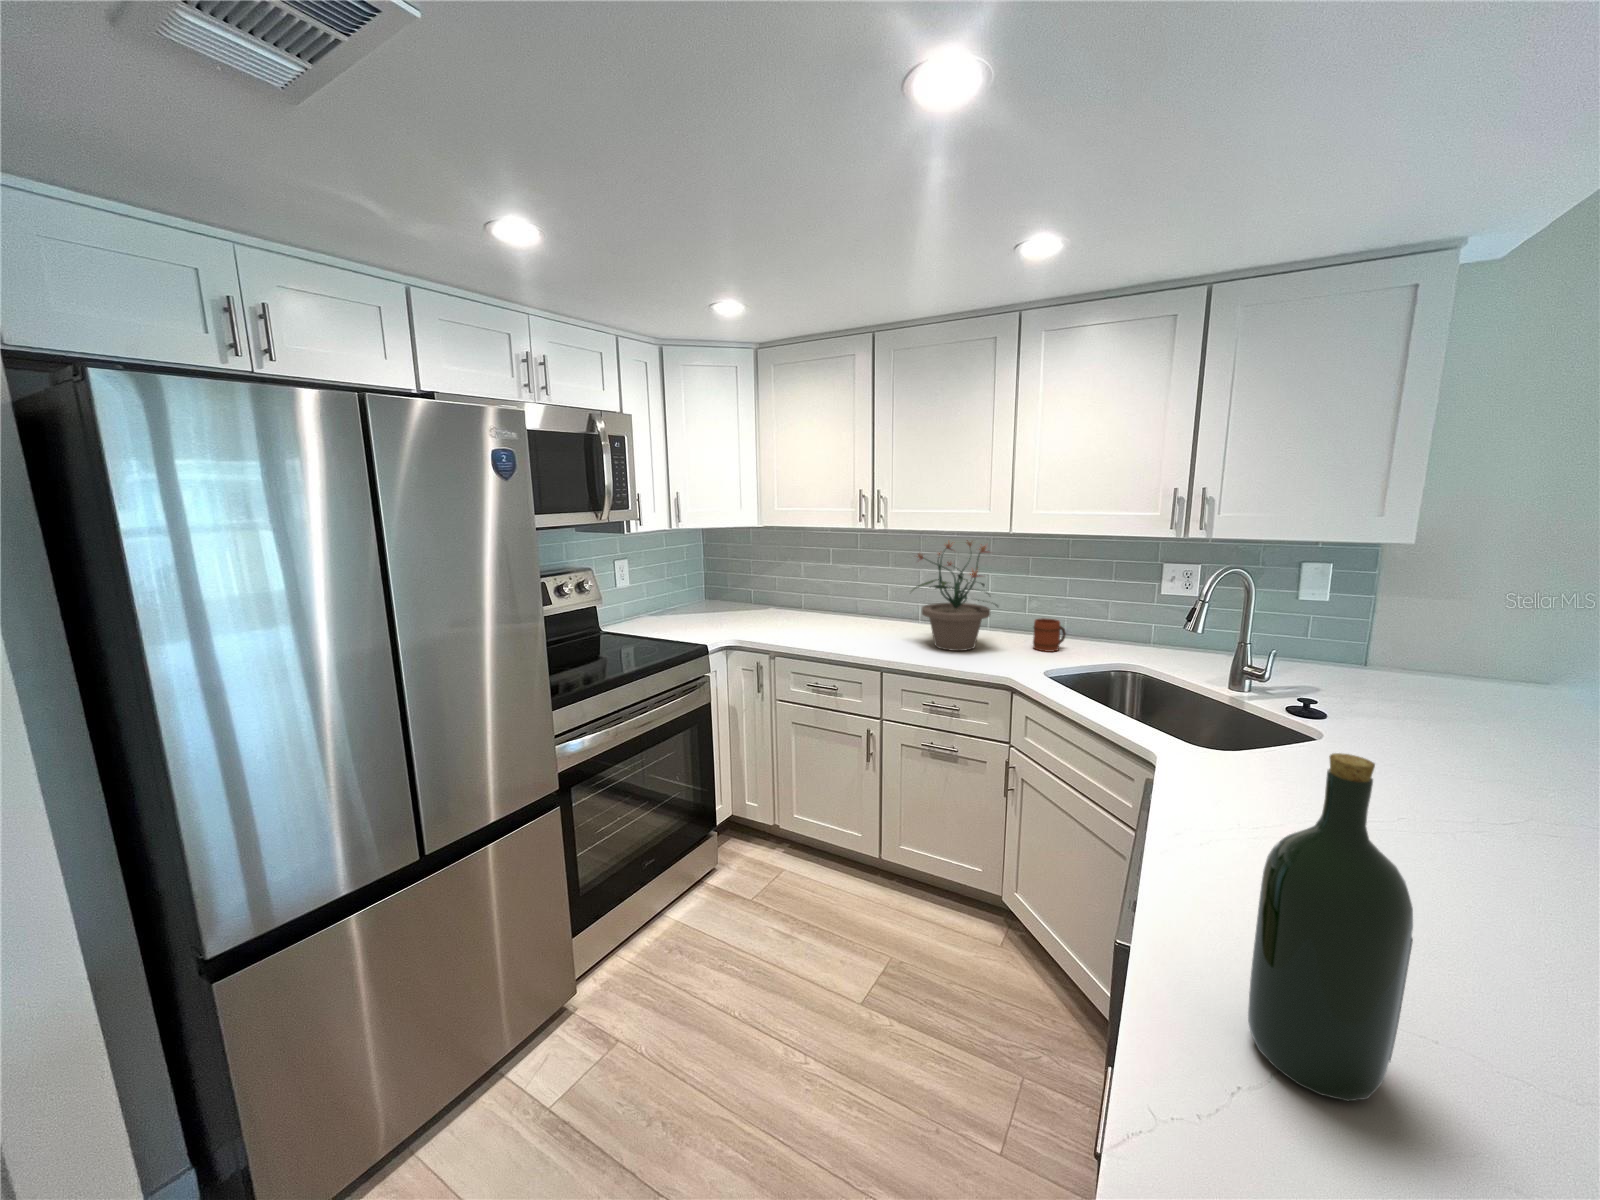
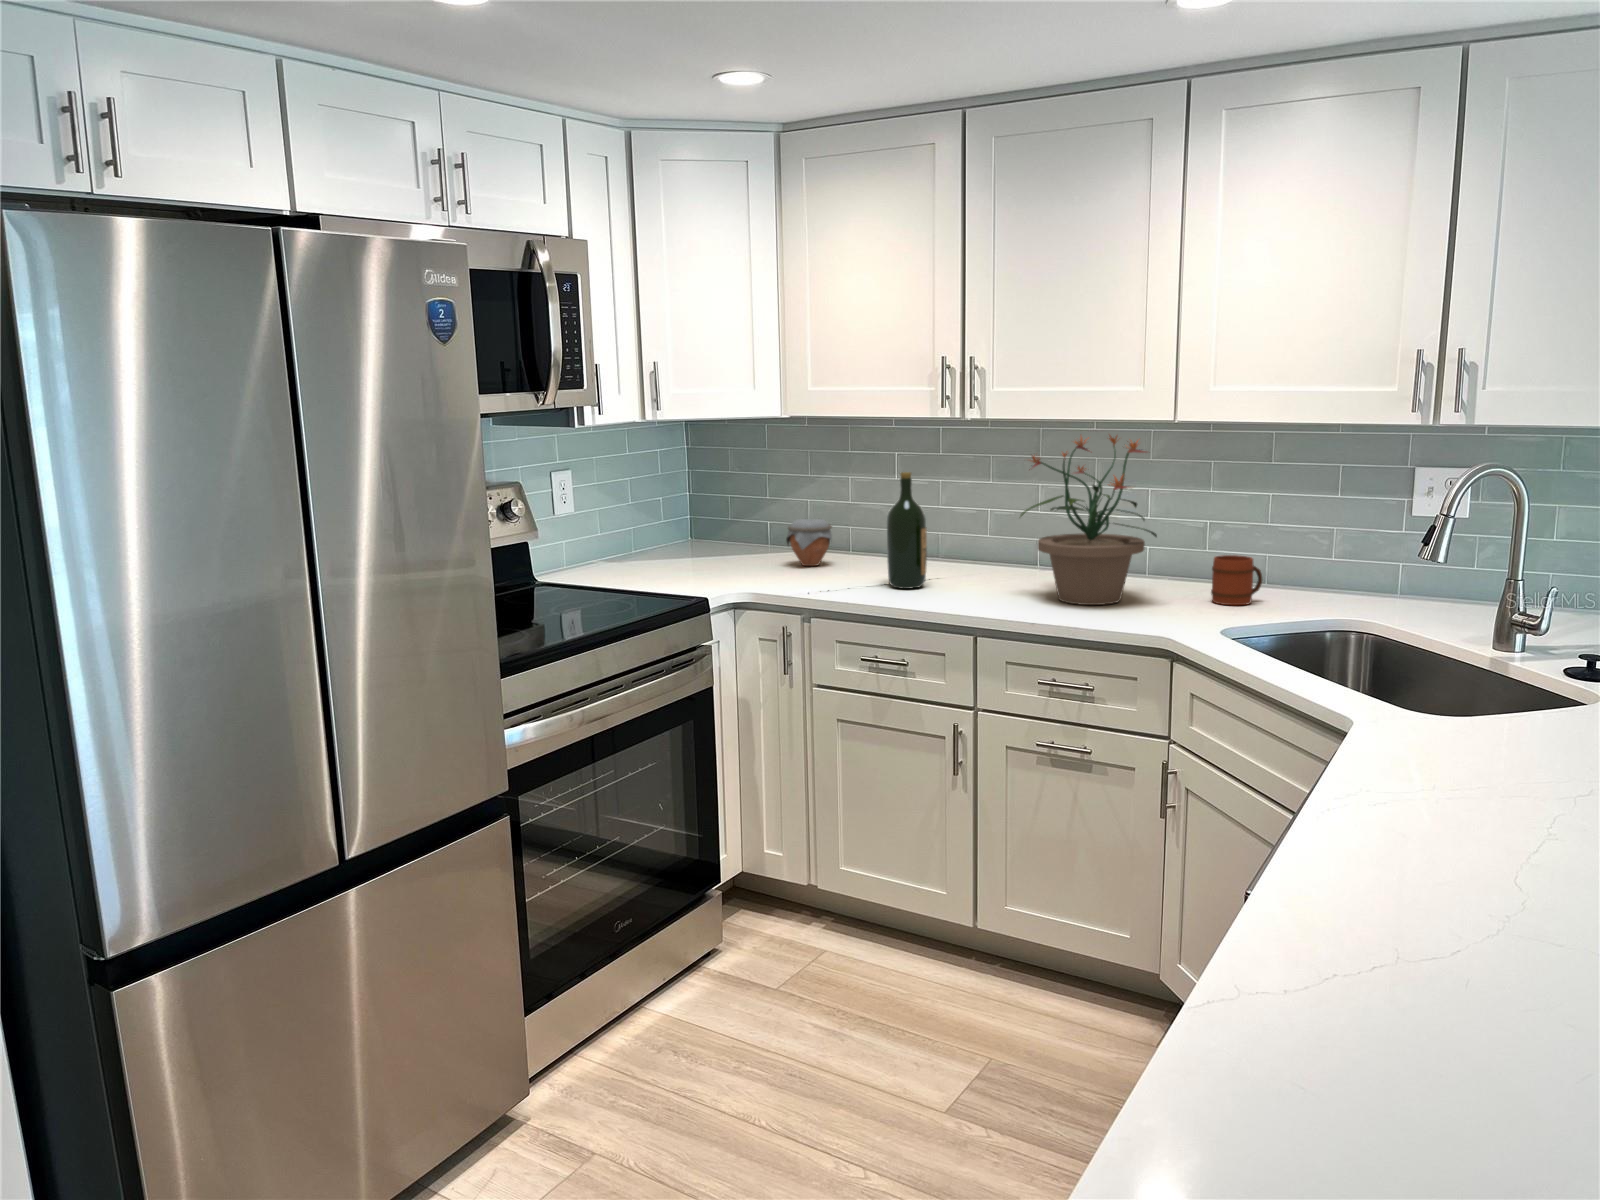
jar: none [763,589,792,619] -> present [786,519,832,566]
wine bottle: present [1248,753,1413,1101] -> present [887,472,927,589]

